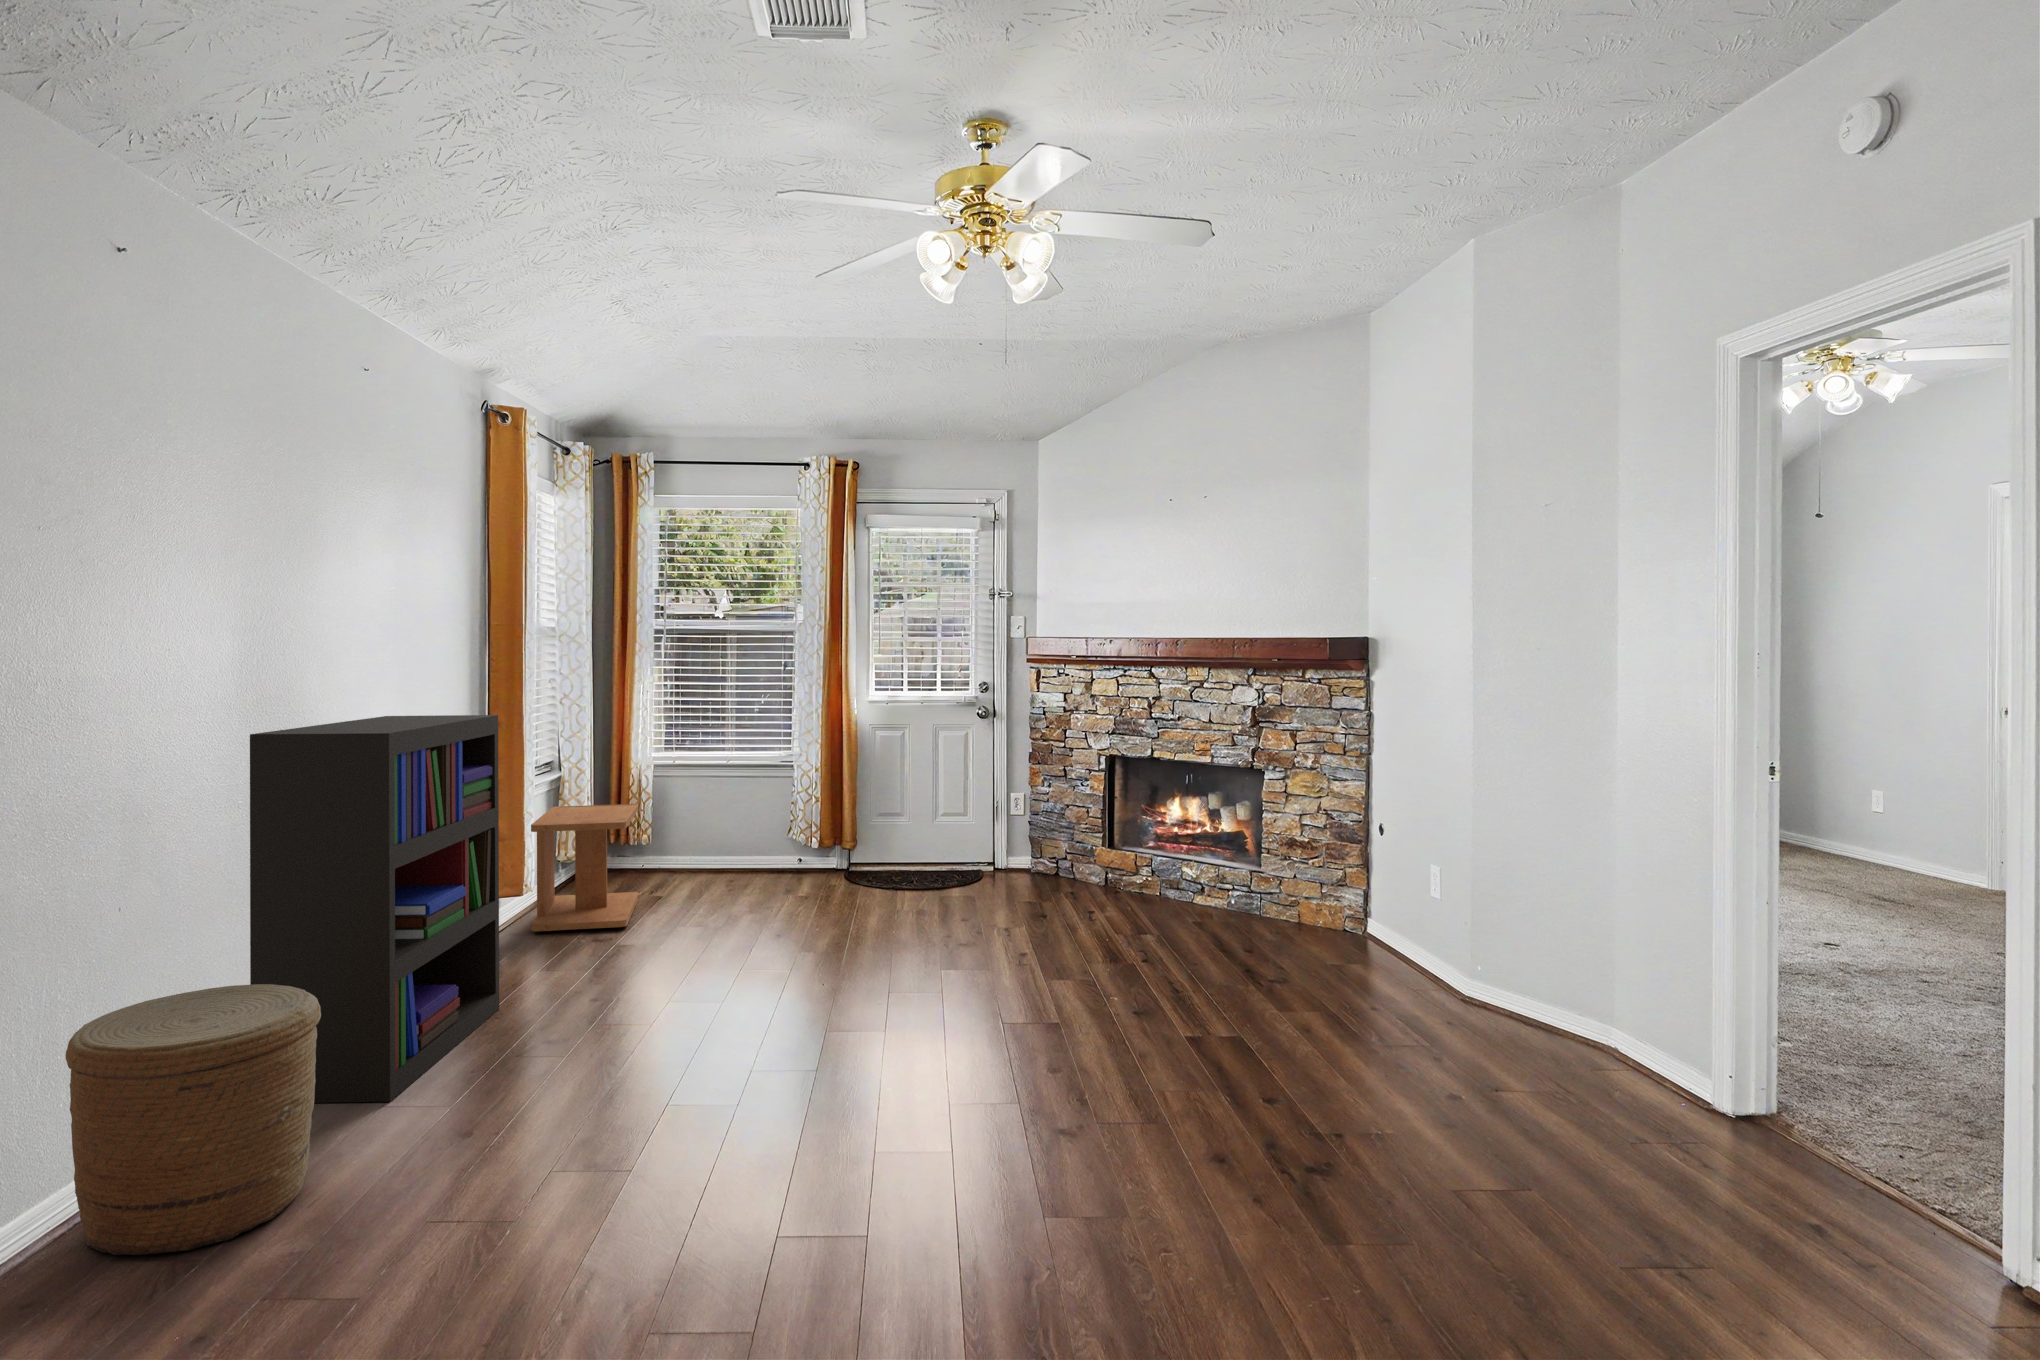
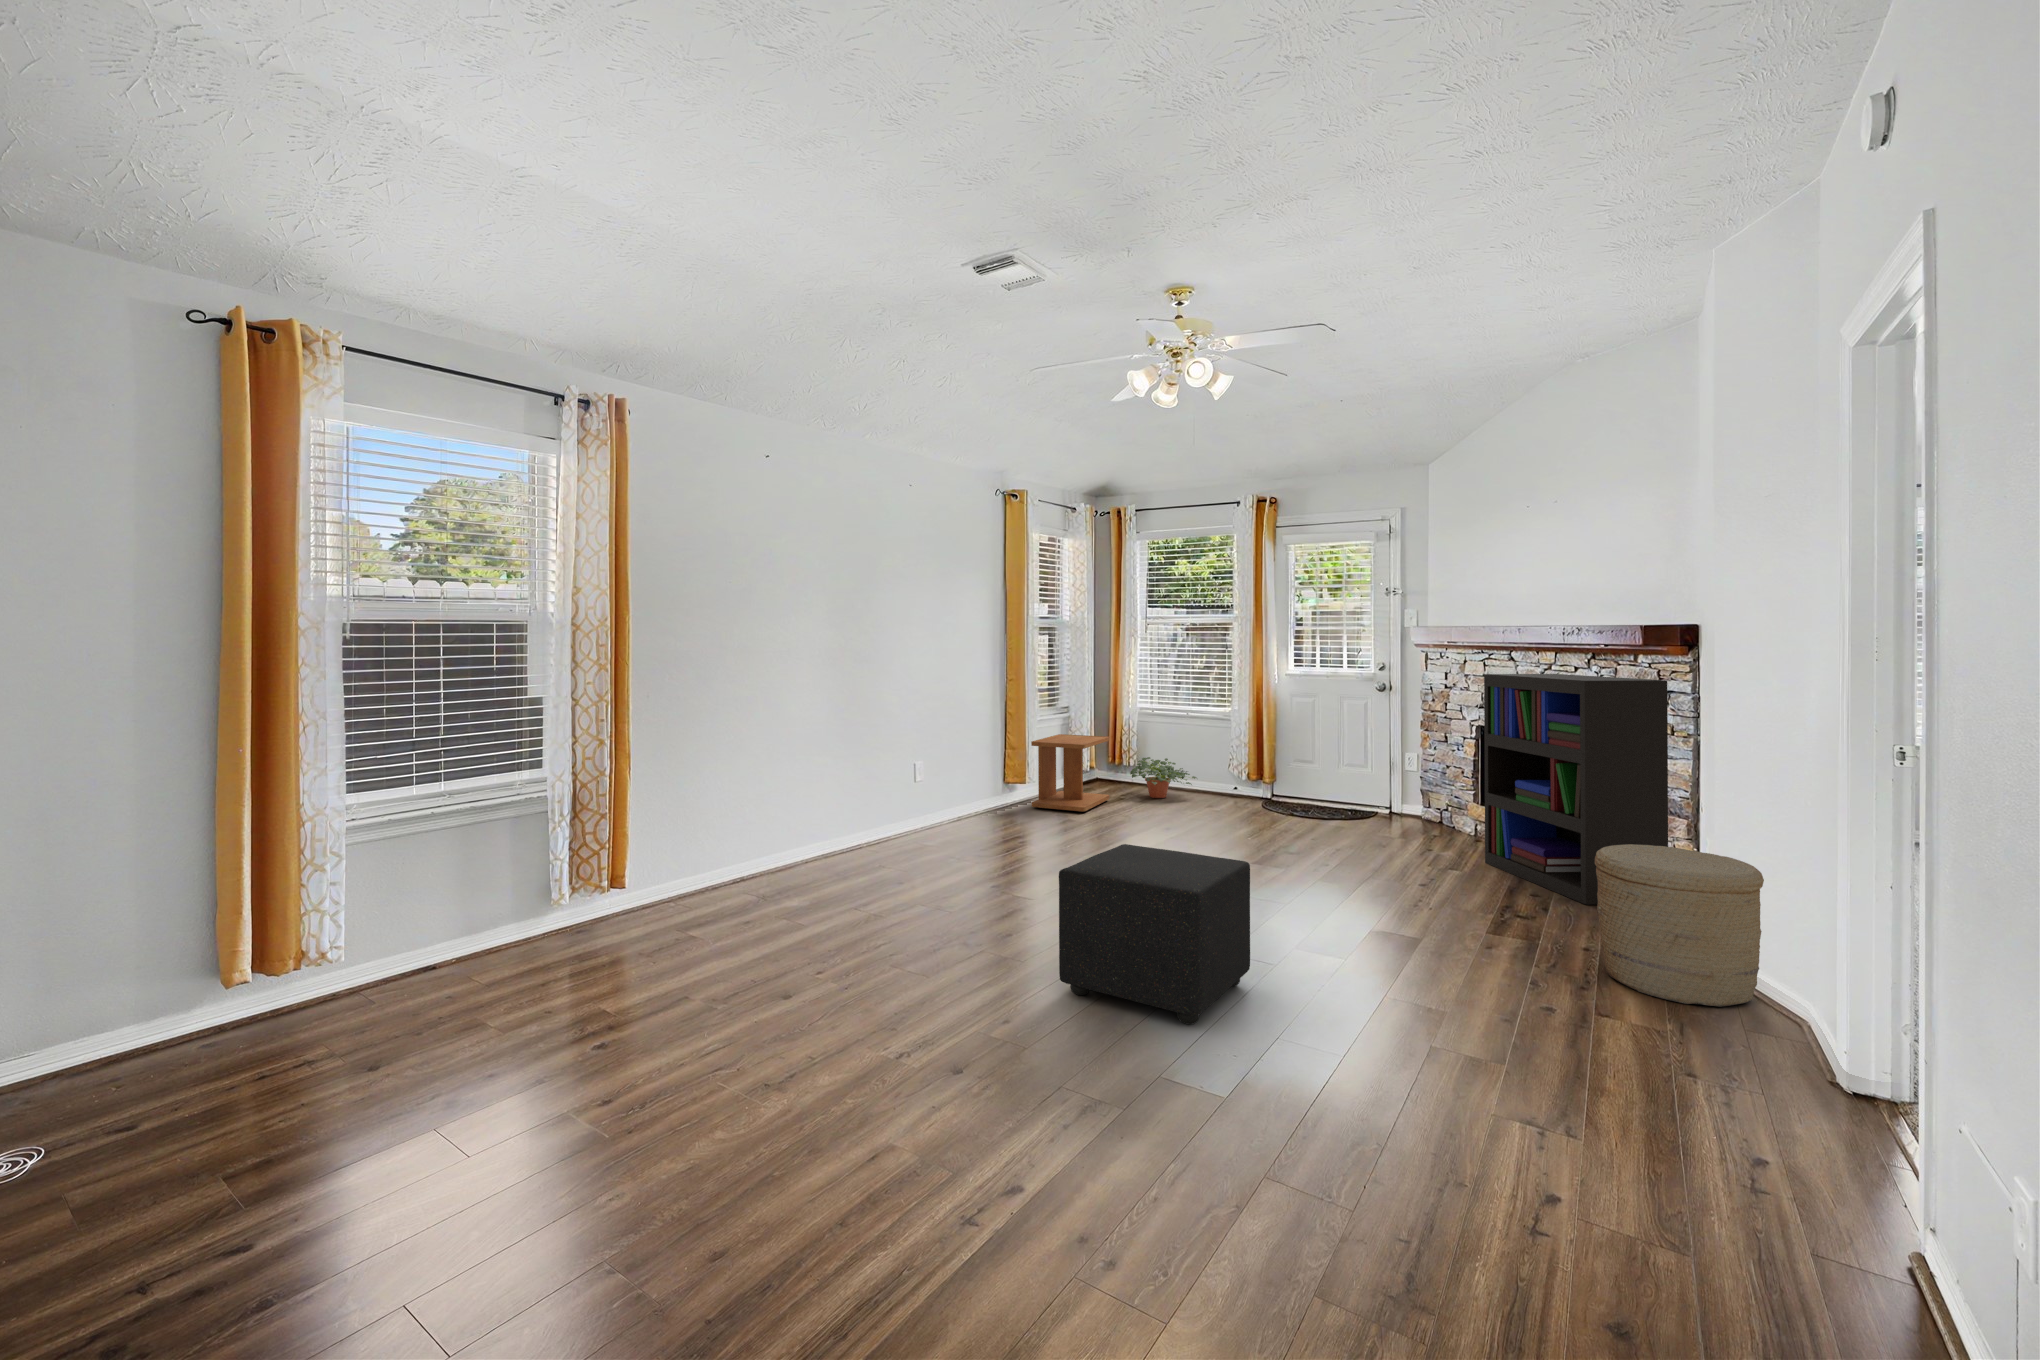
bookshelf: present [250,715,499,1103] -> present [1484,674,1668,905]
potted plant: none [659,826,754,886] -> present [1130,757,1196,798]
woven basket: present [66,984,321,1255] -> present [1595,844,1764,1007]
ottoman: none [972,1001,1248,1308] -> present [1059,844,1250,1024]

